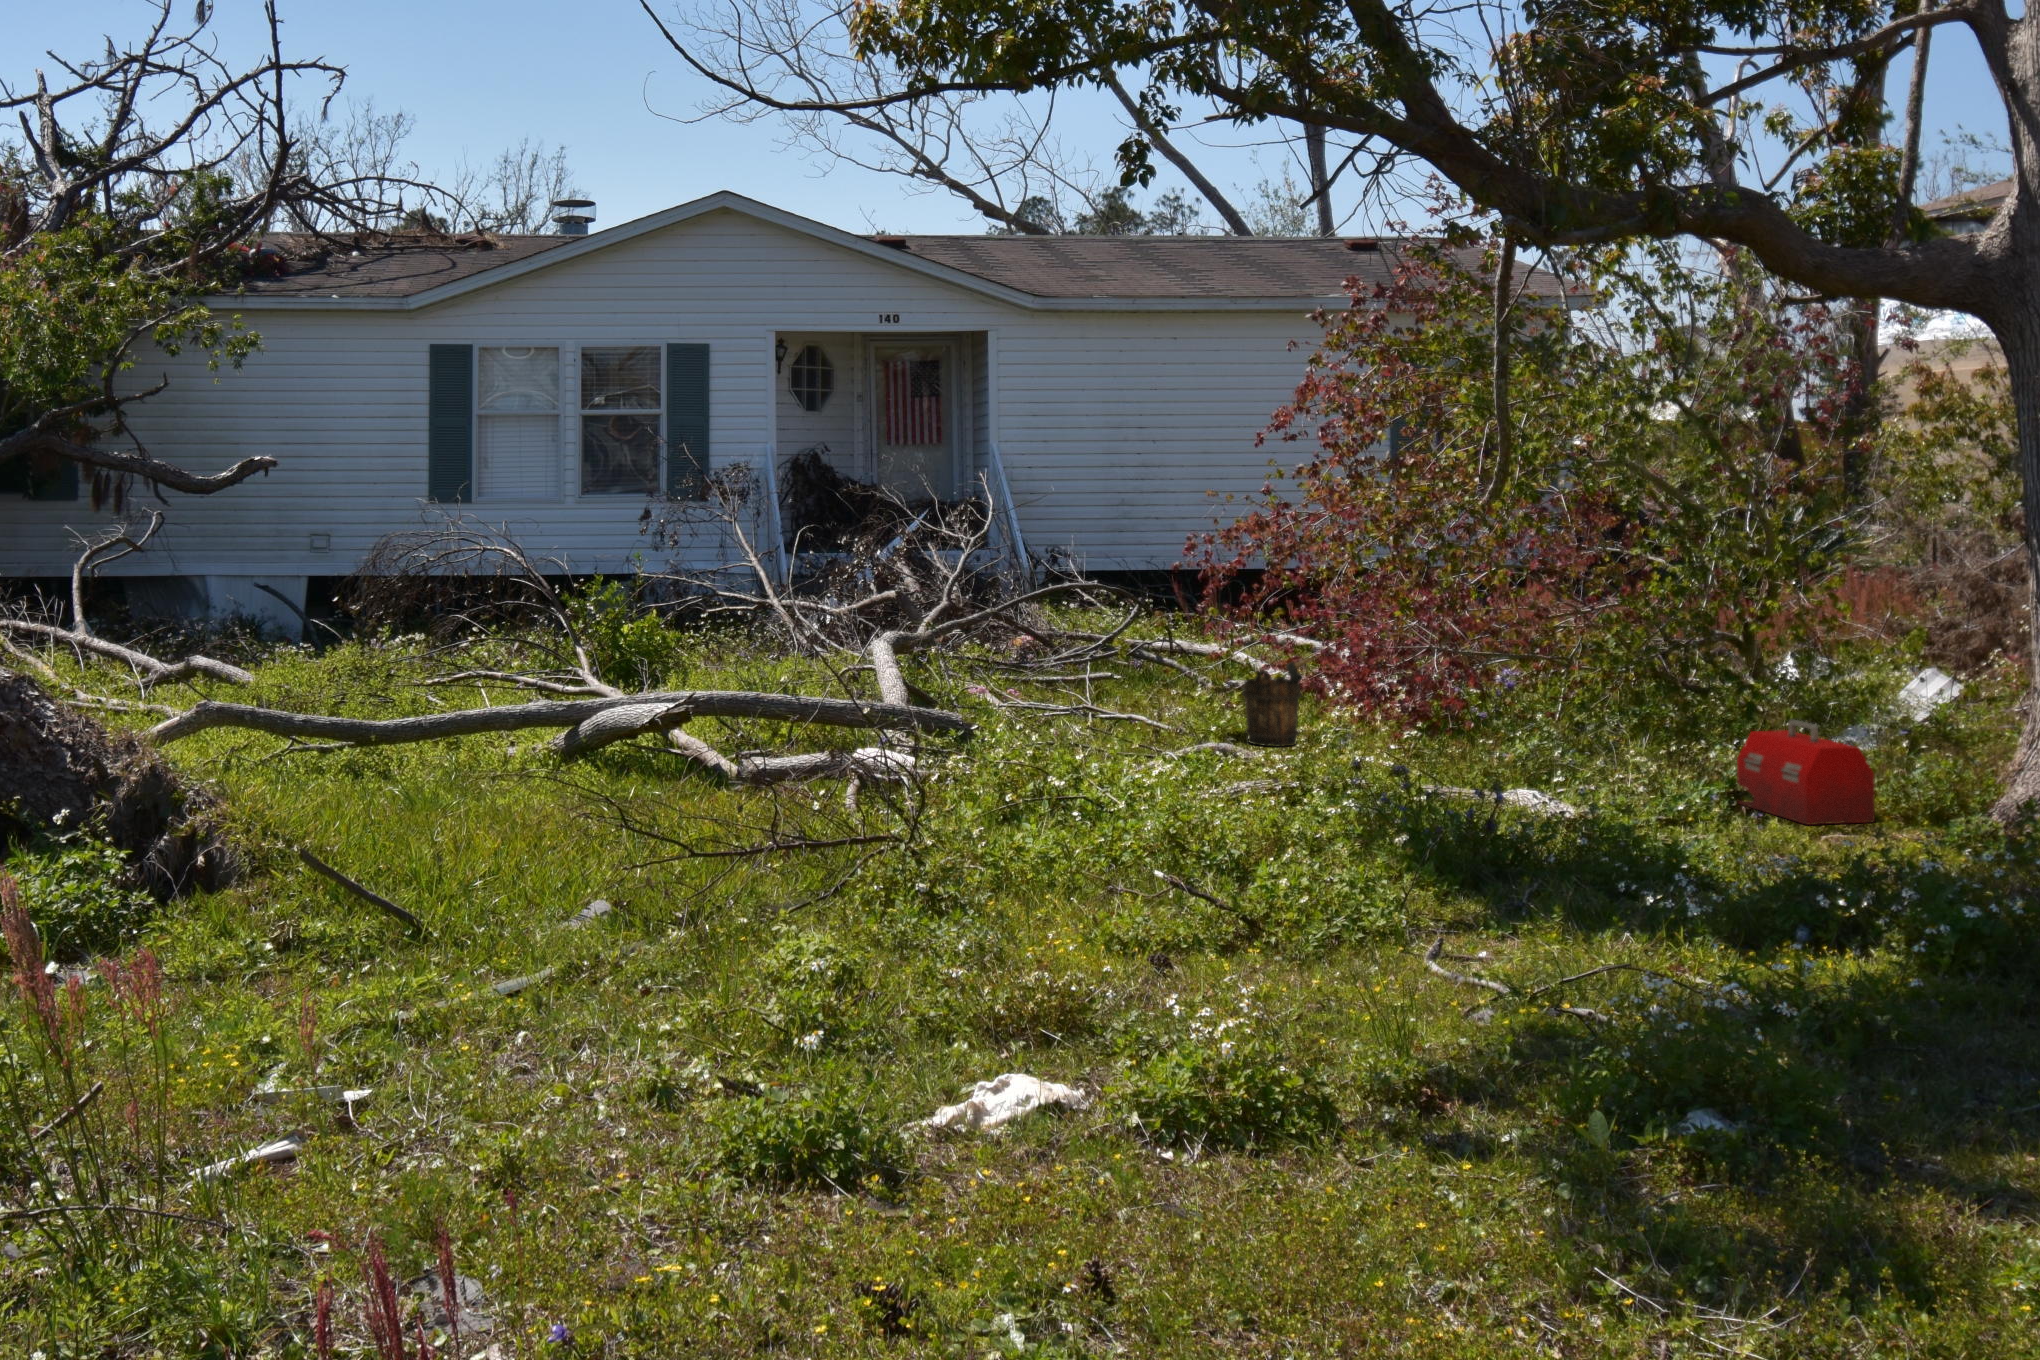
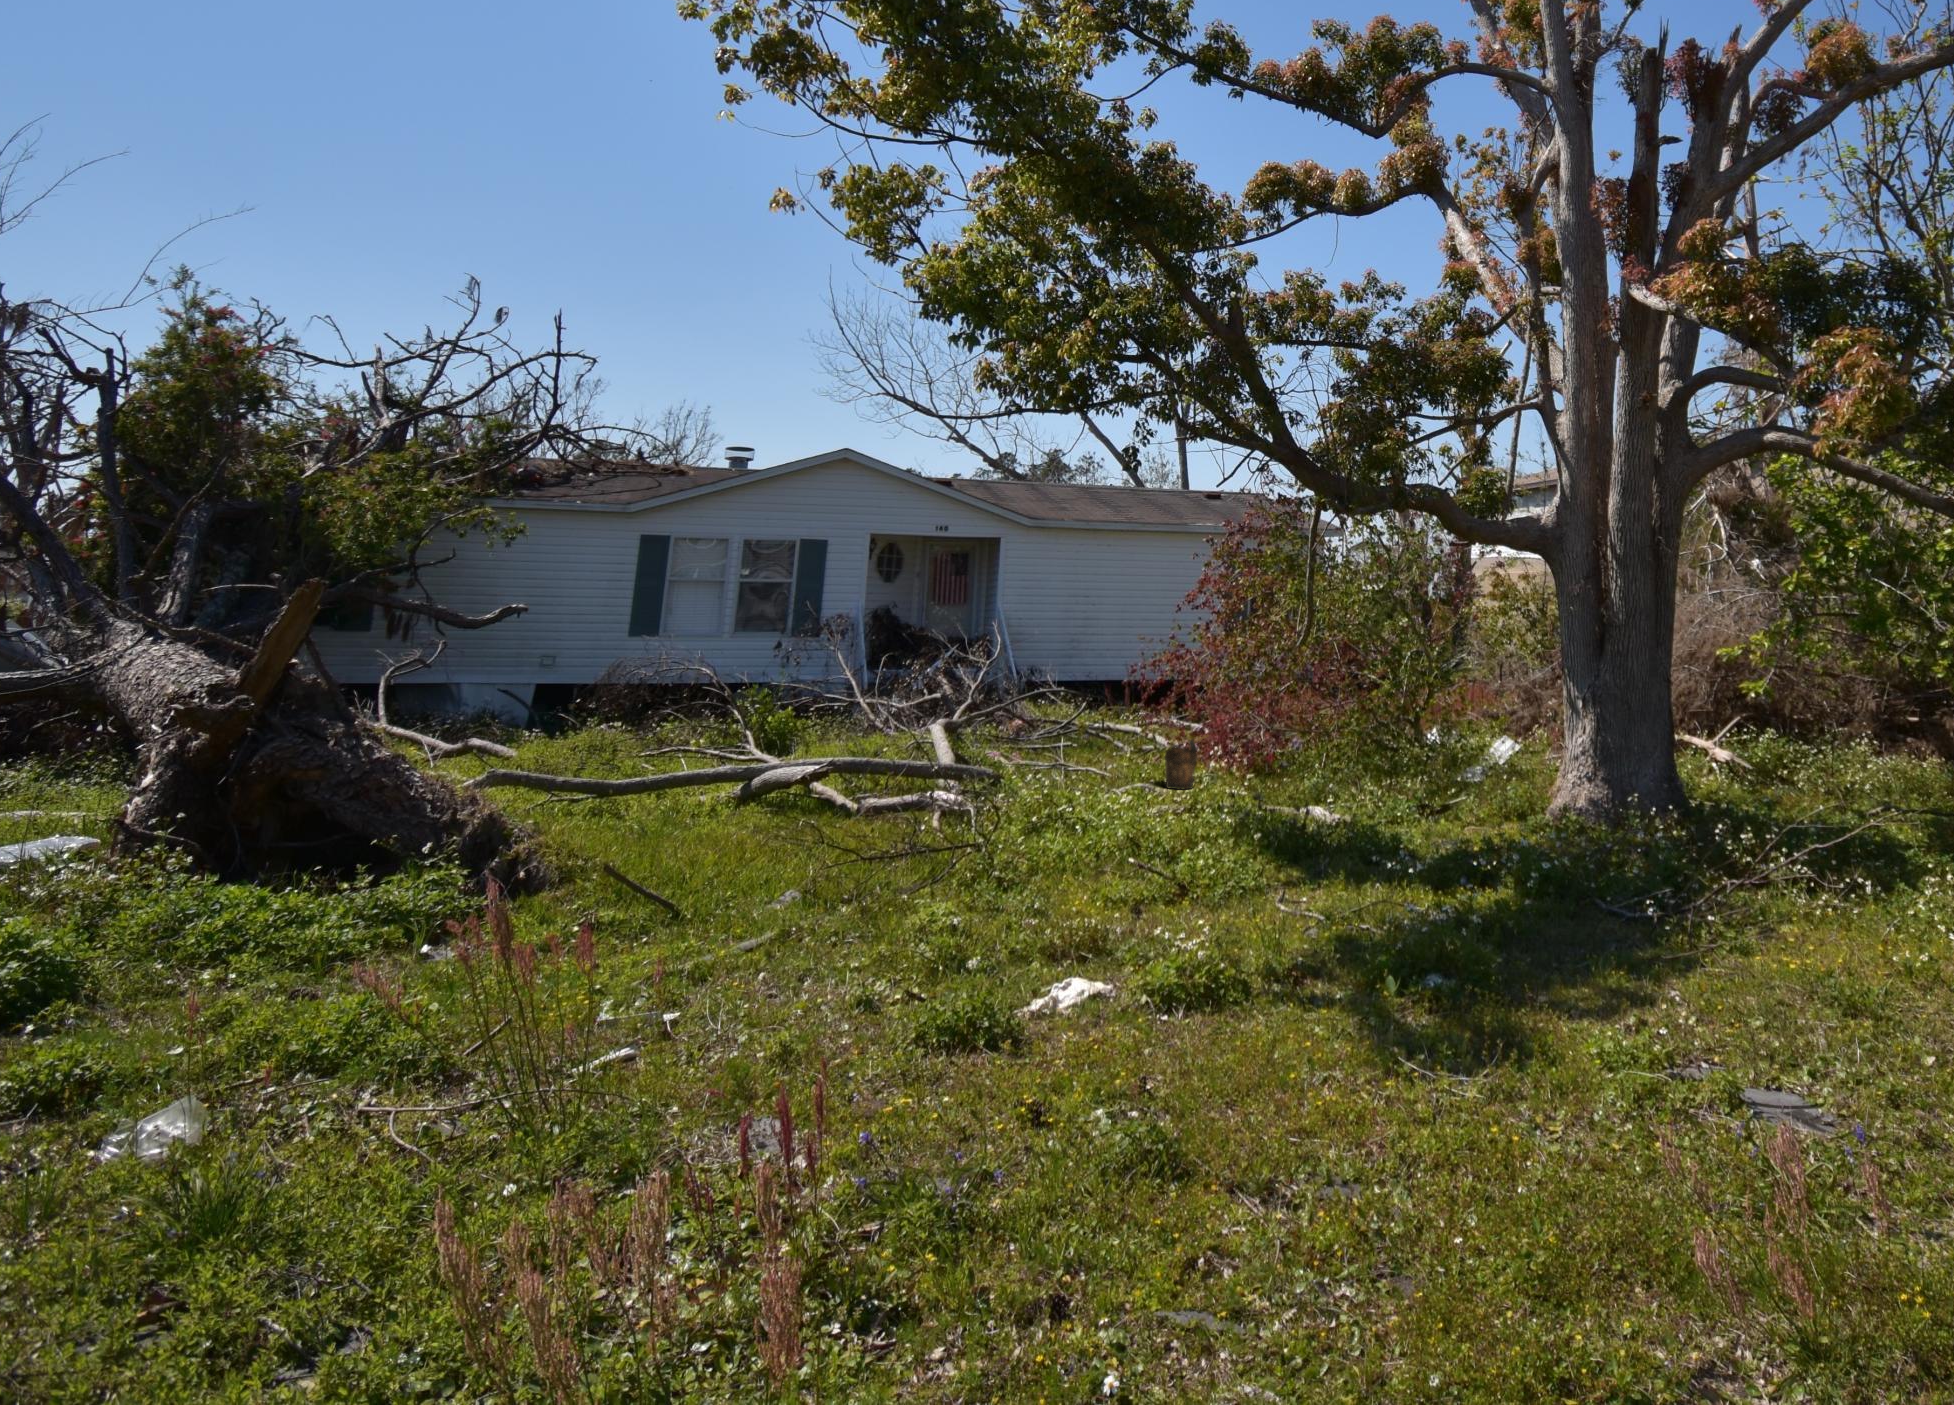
toolbox: present [1737,720,1875,825] -> none [1423,771,1489,828]

